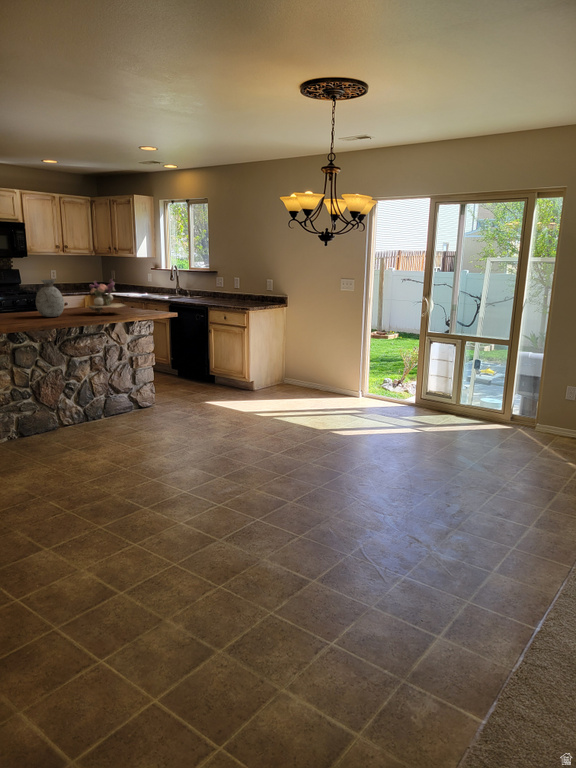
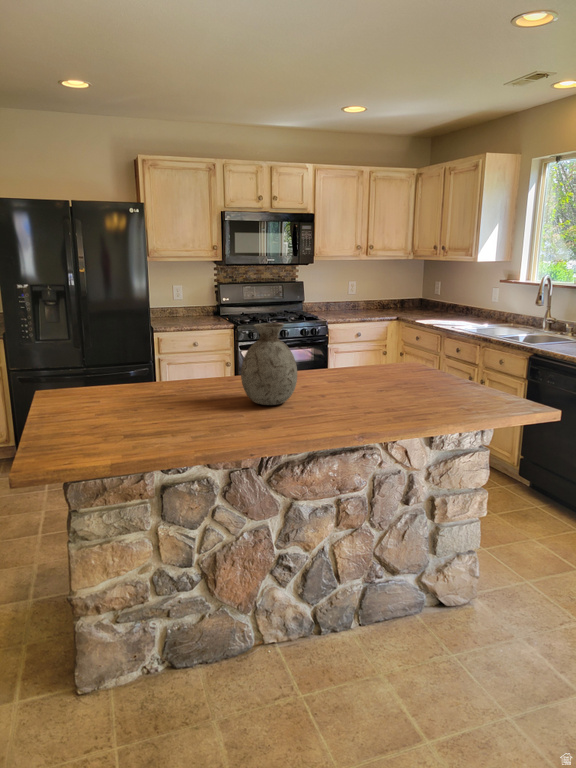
flower arrangement: present [87,279,126,313] -> none [344,317,438,399]

